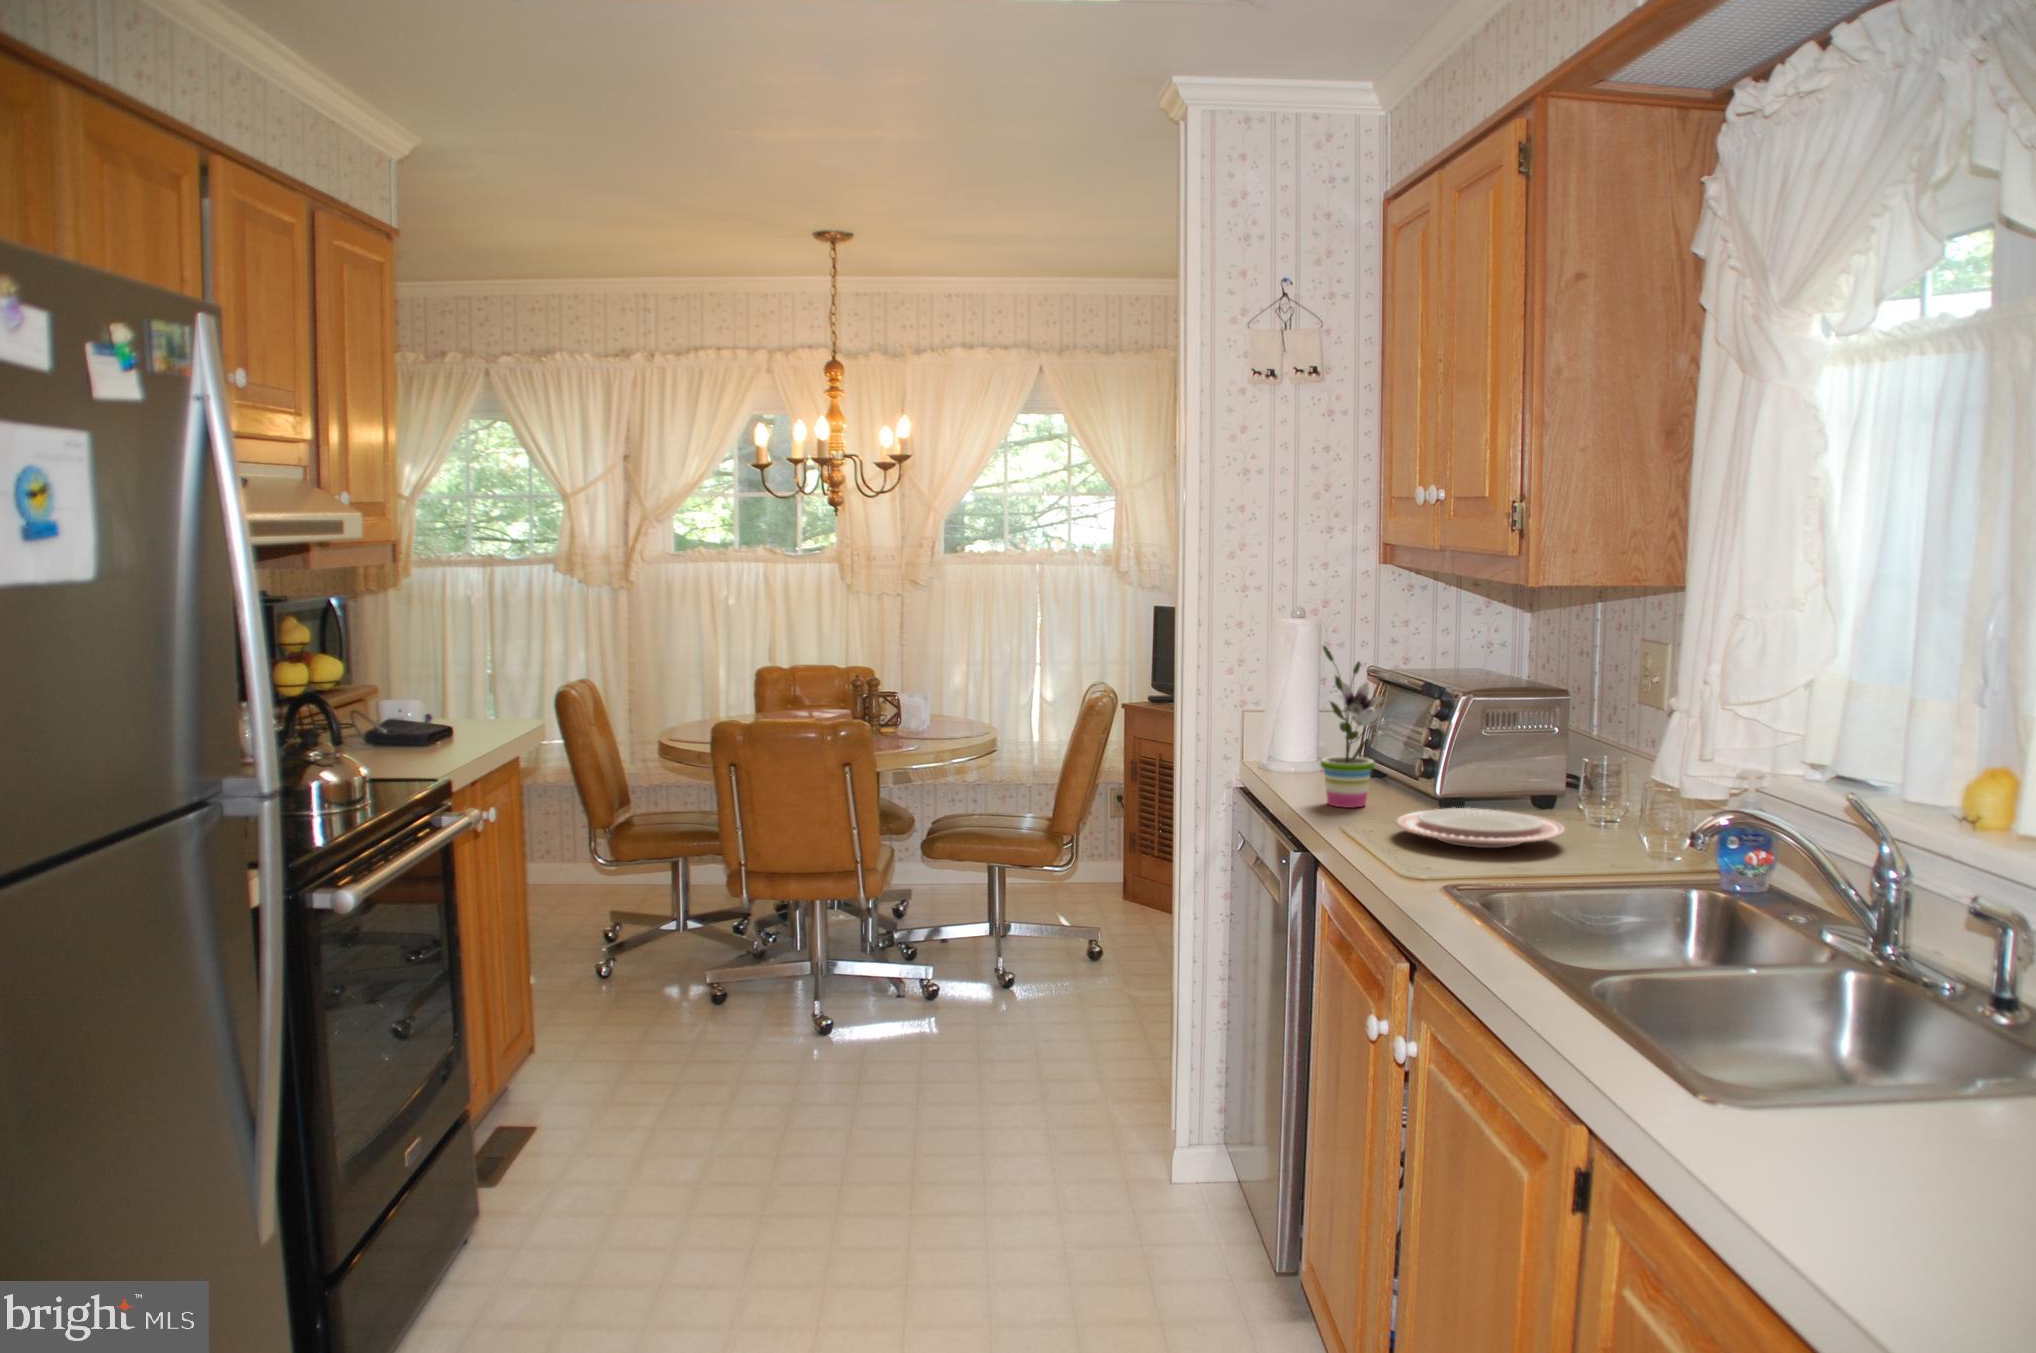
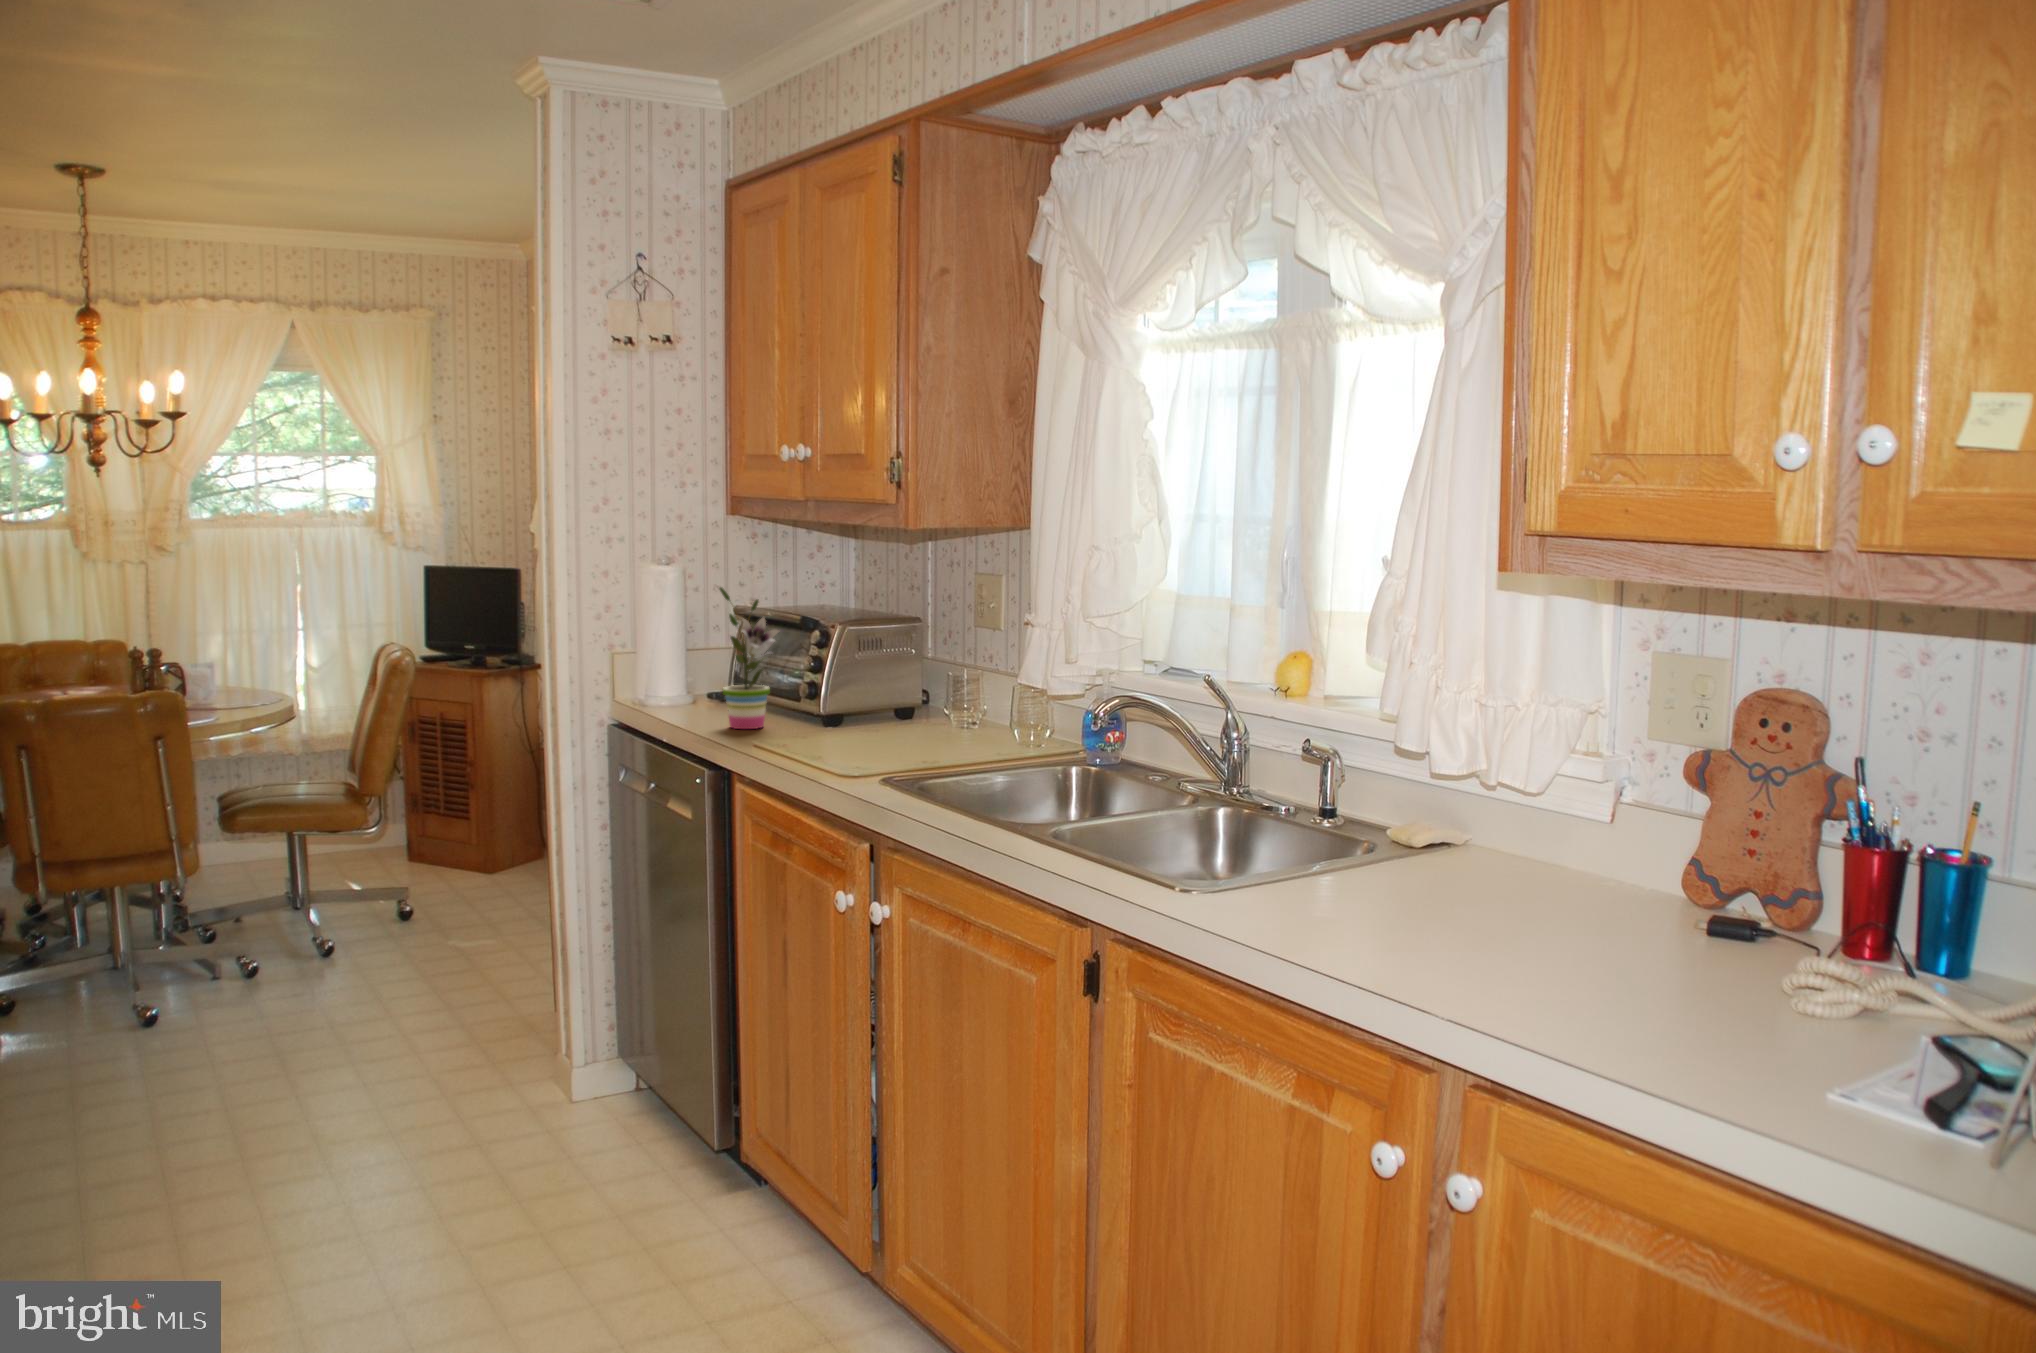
plate: present [1395,808,1565,848] -> none [811,719,950,750]

